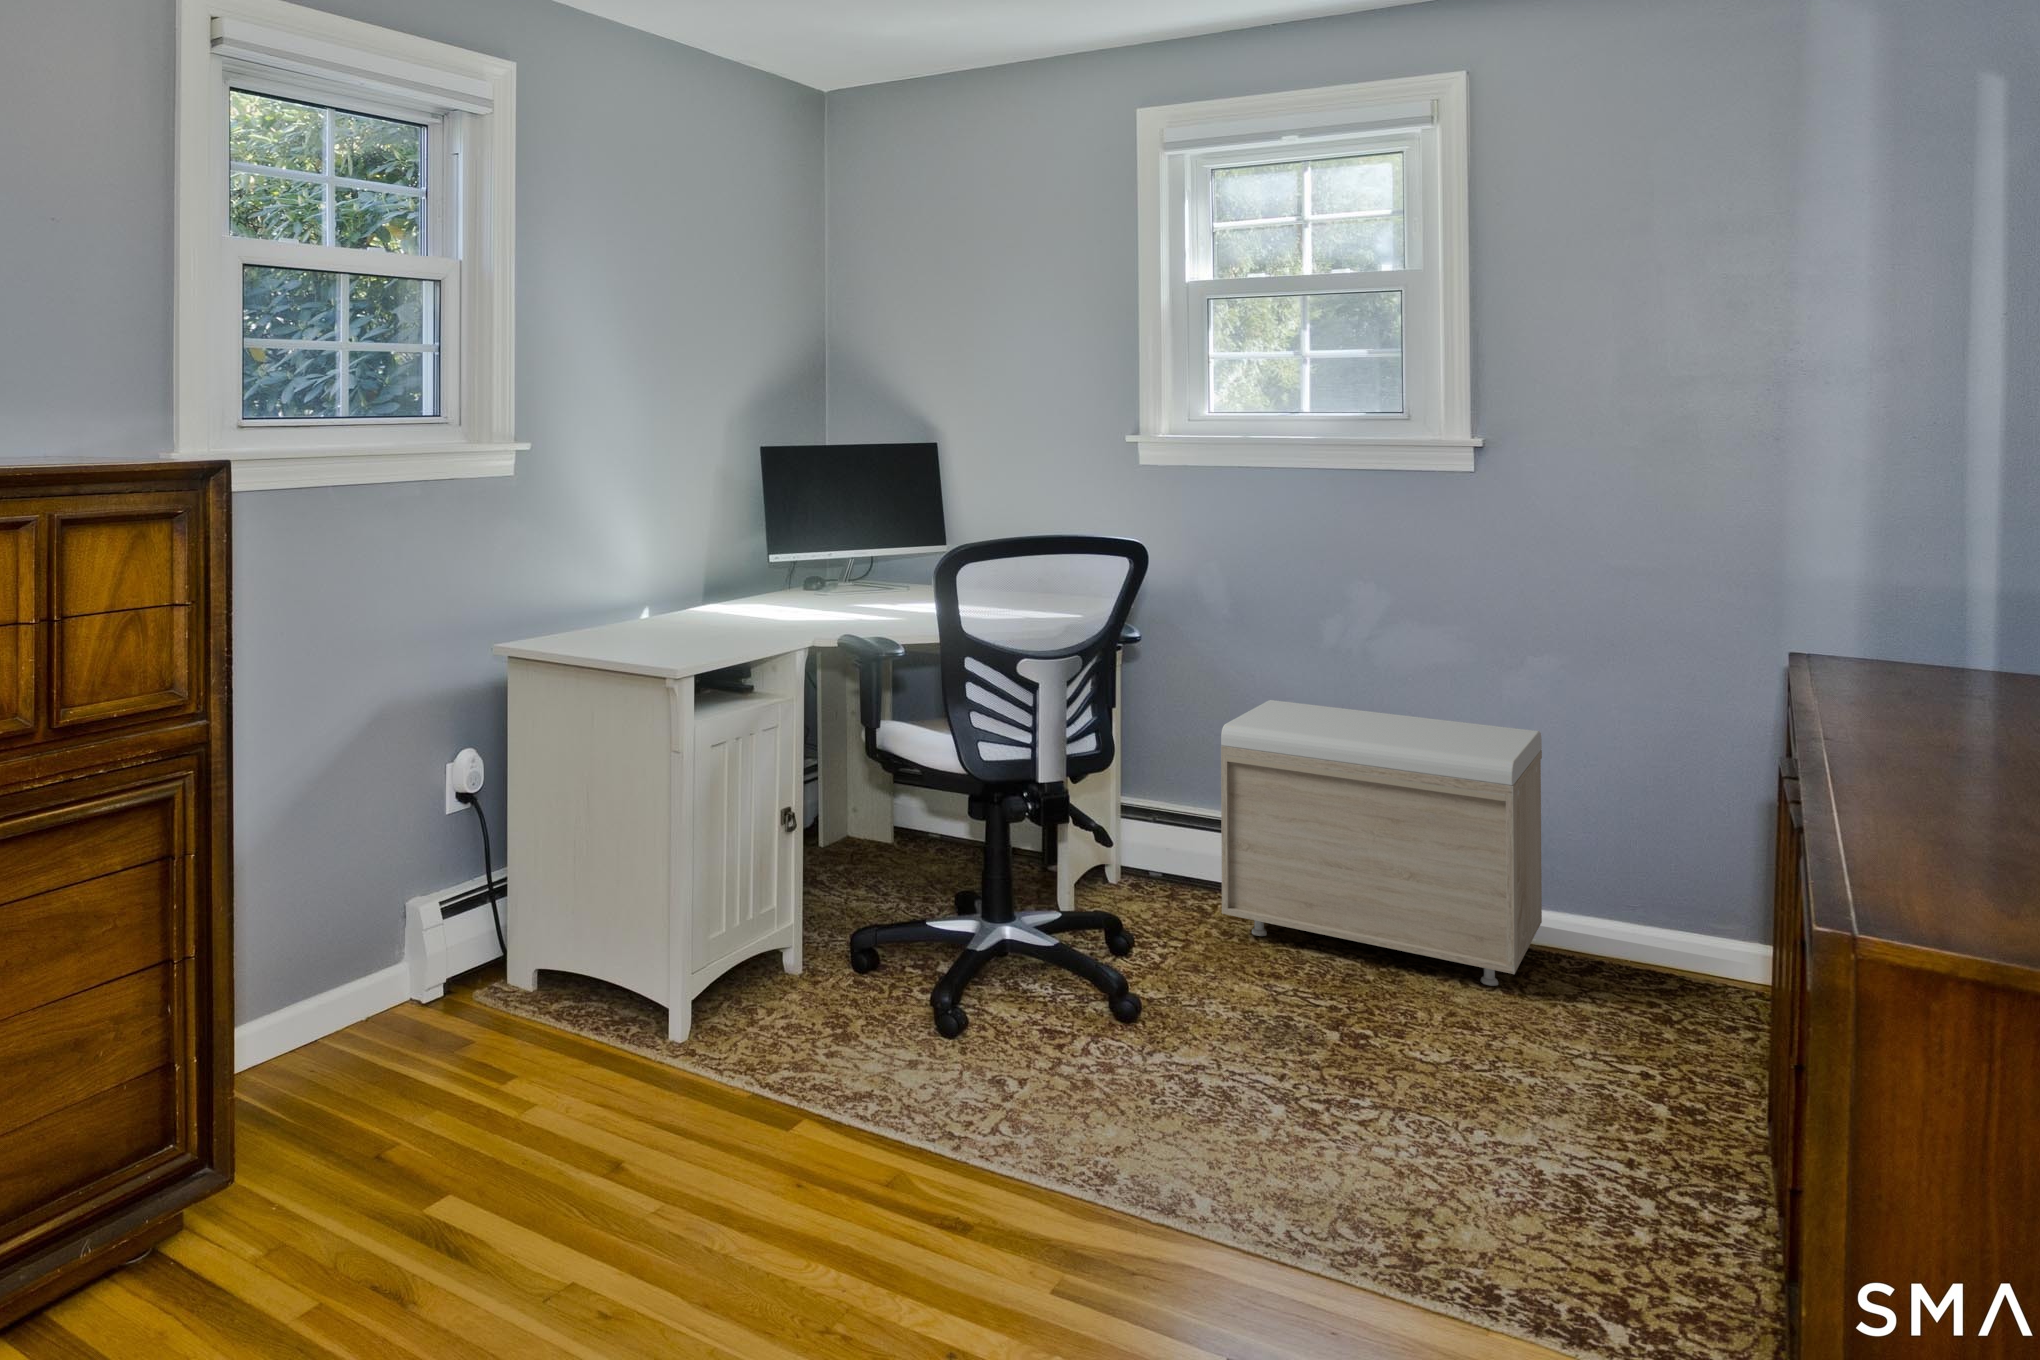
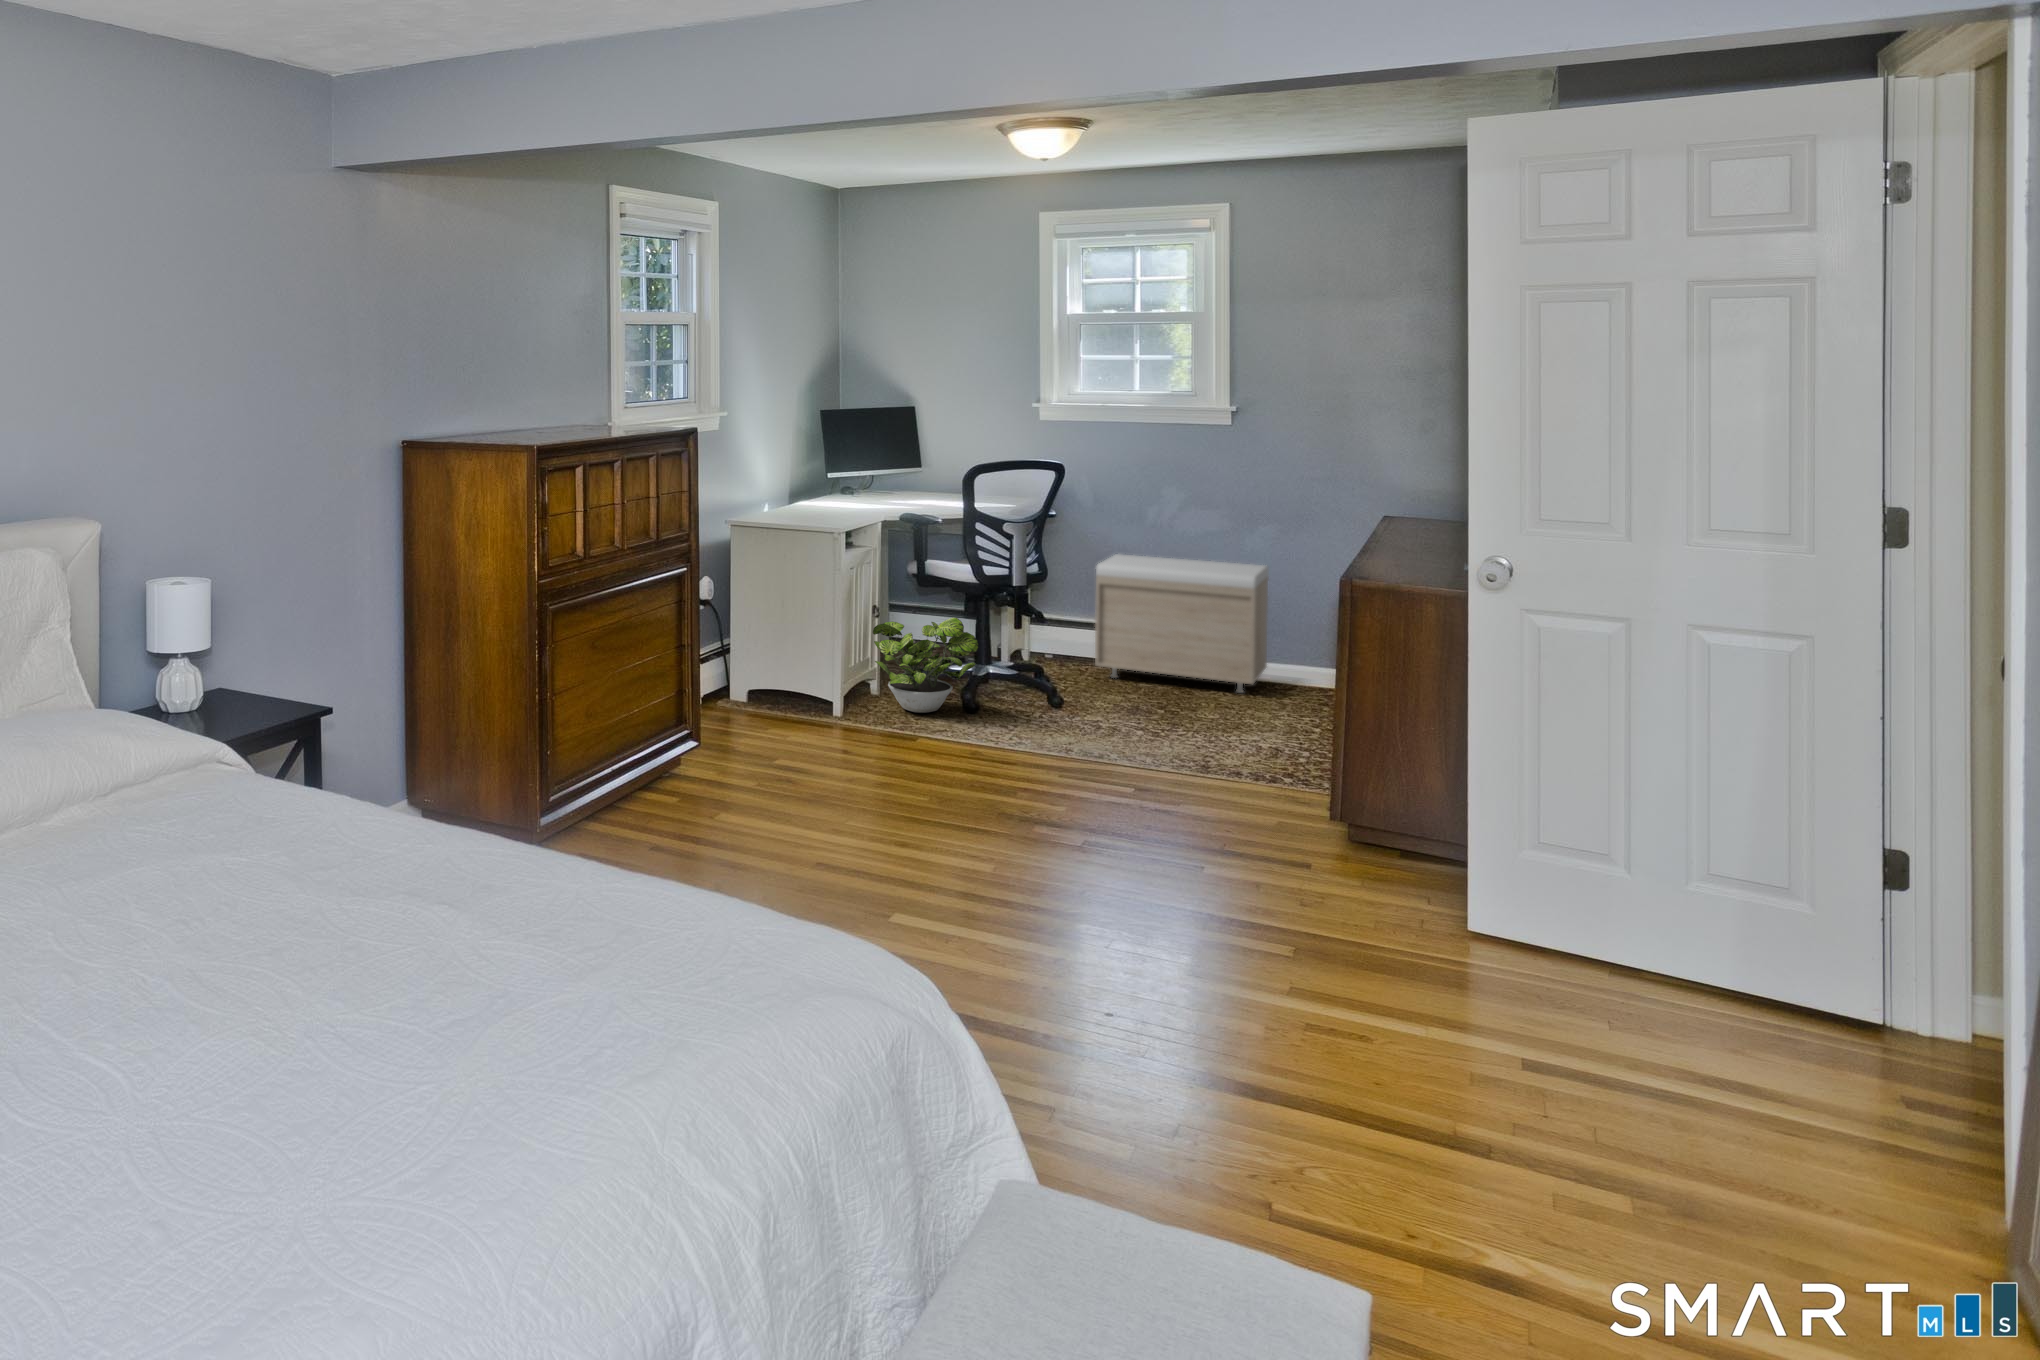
potted plant: none [757,843,952,1040] -> present [873,618,978,713]

